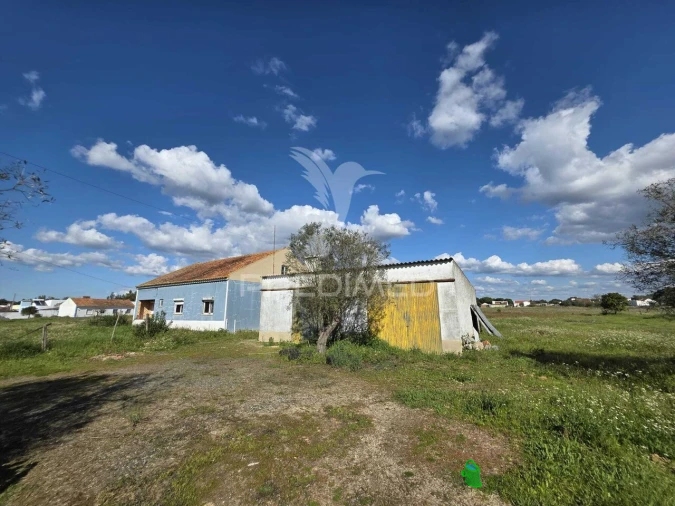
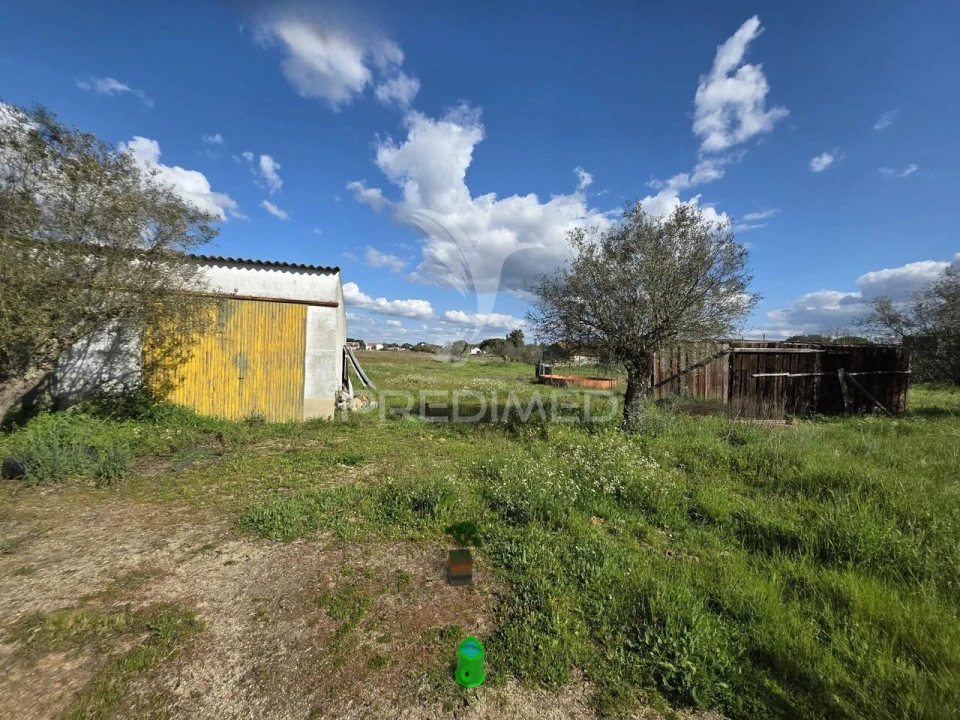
potted tree: none [481,411,507,455] -> present [444,521,482,586]

